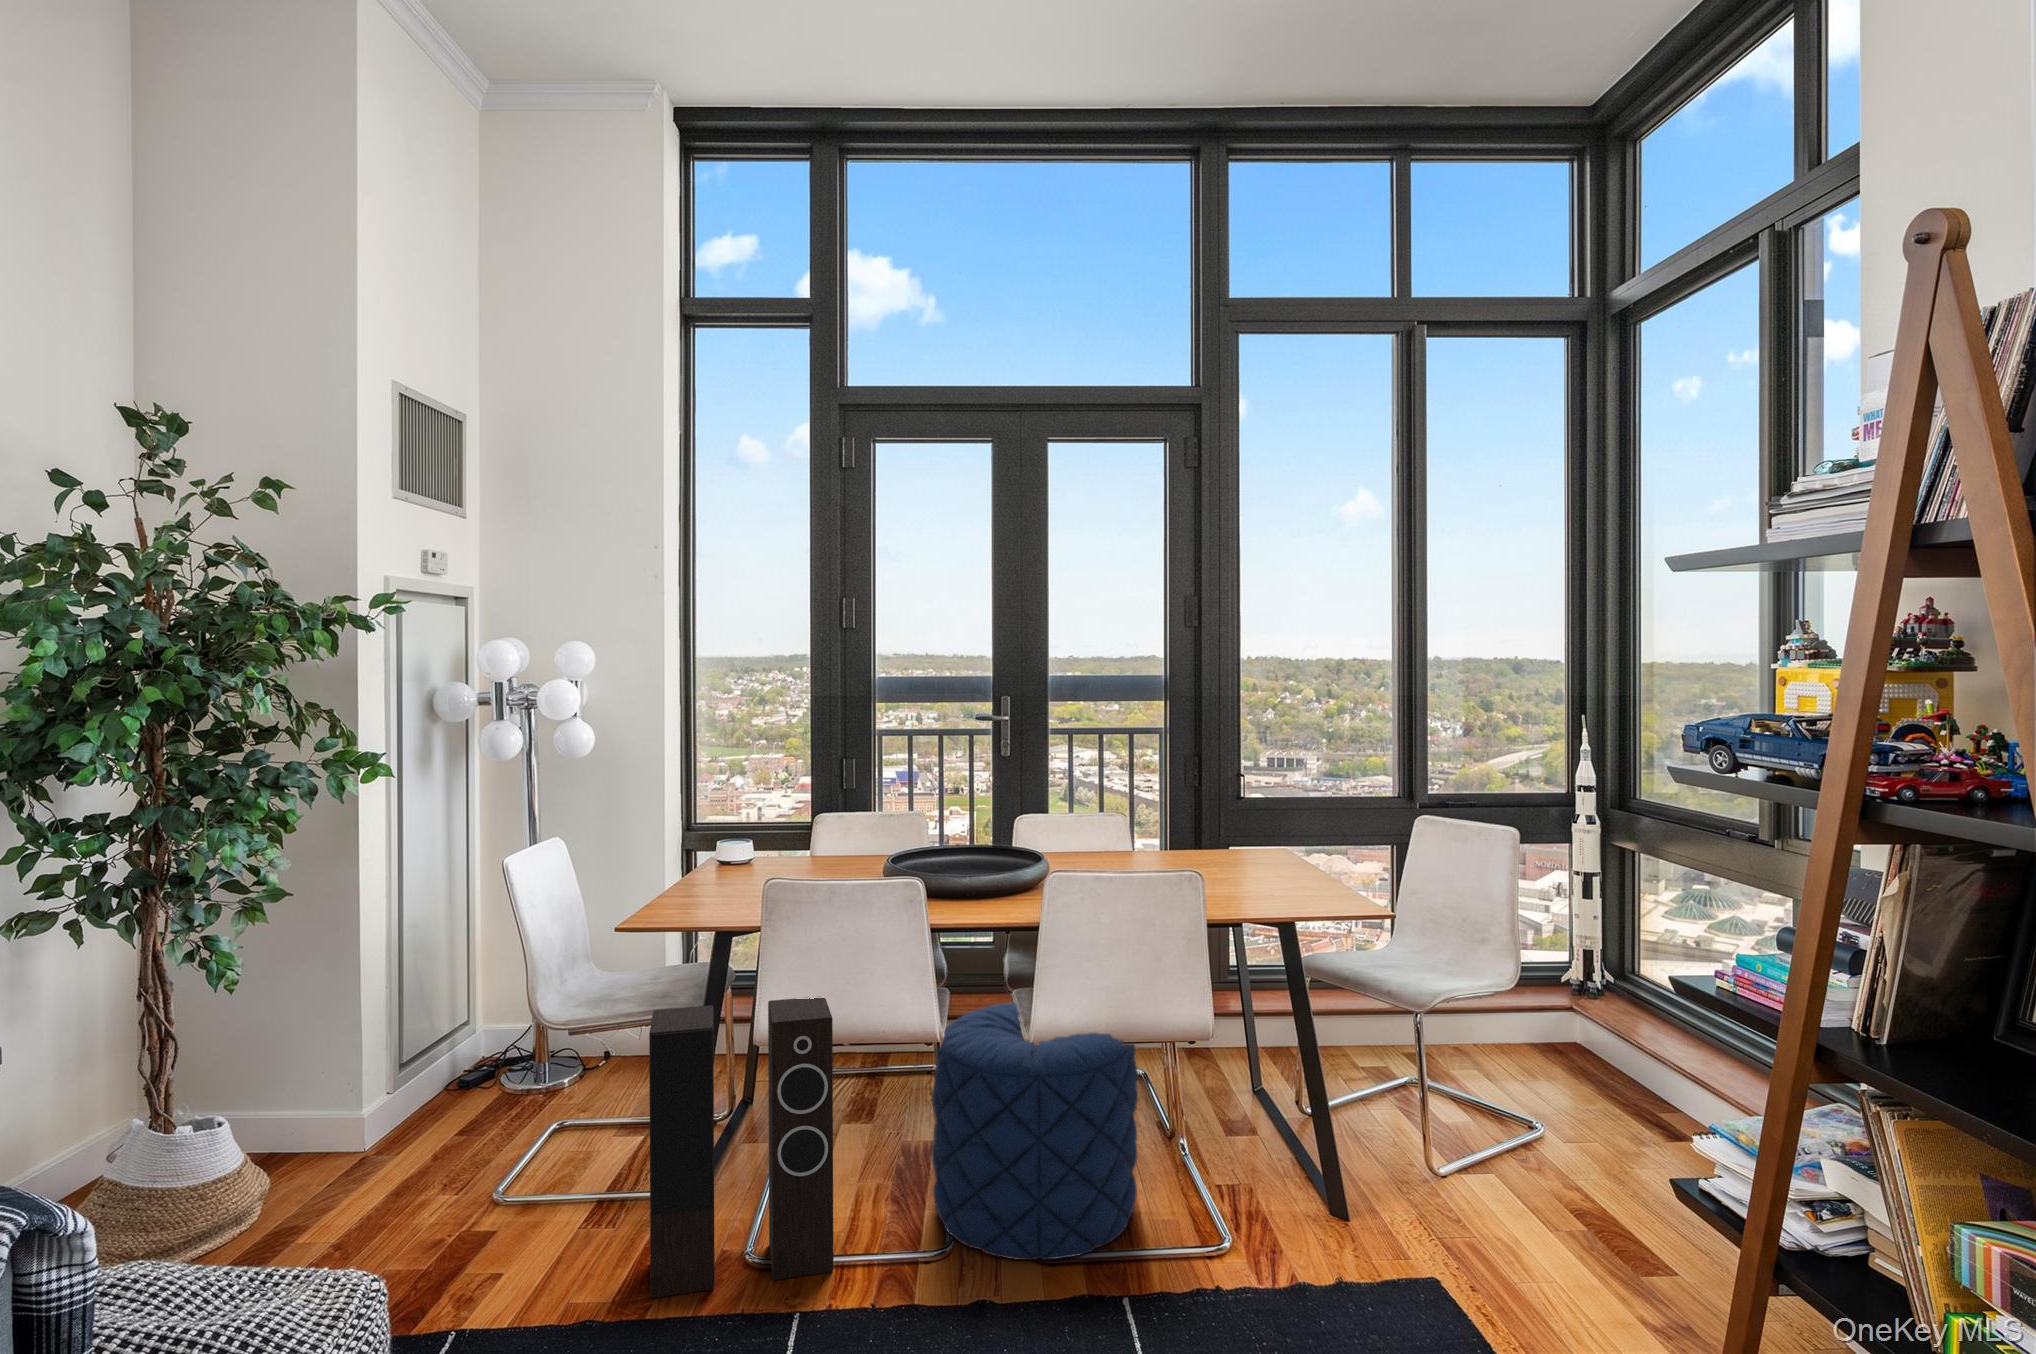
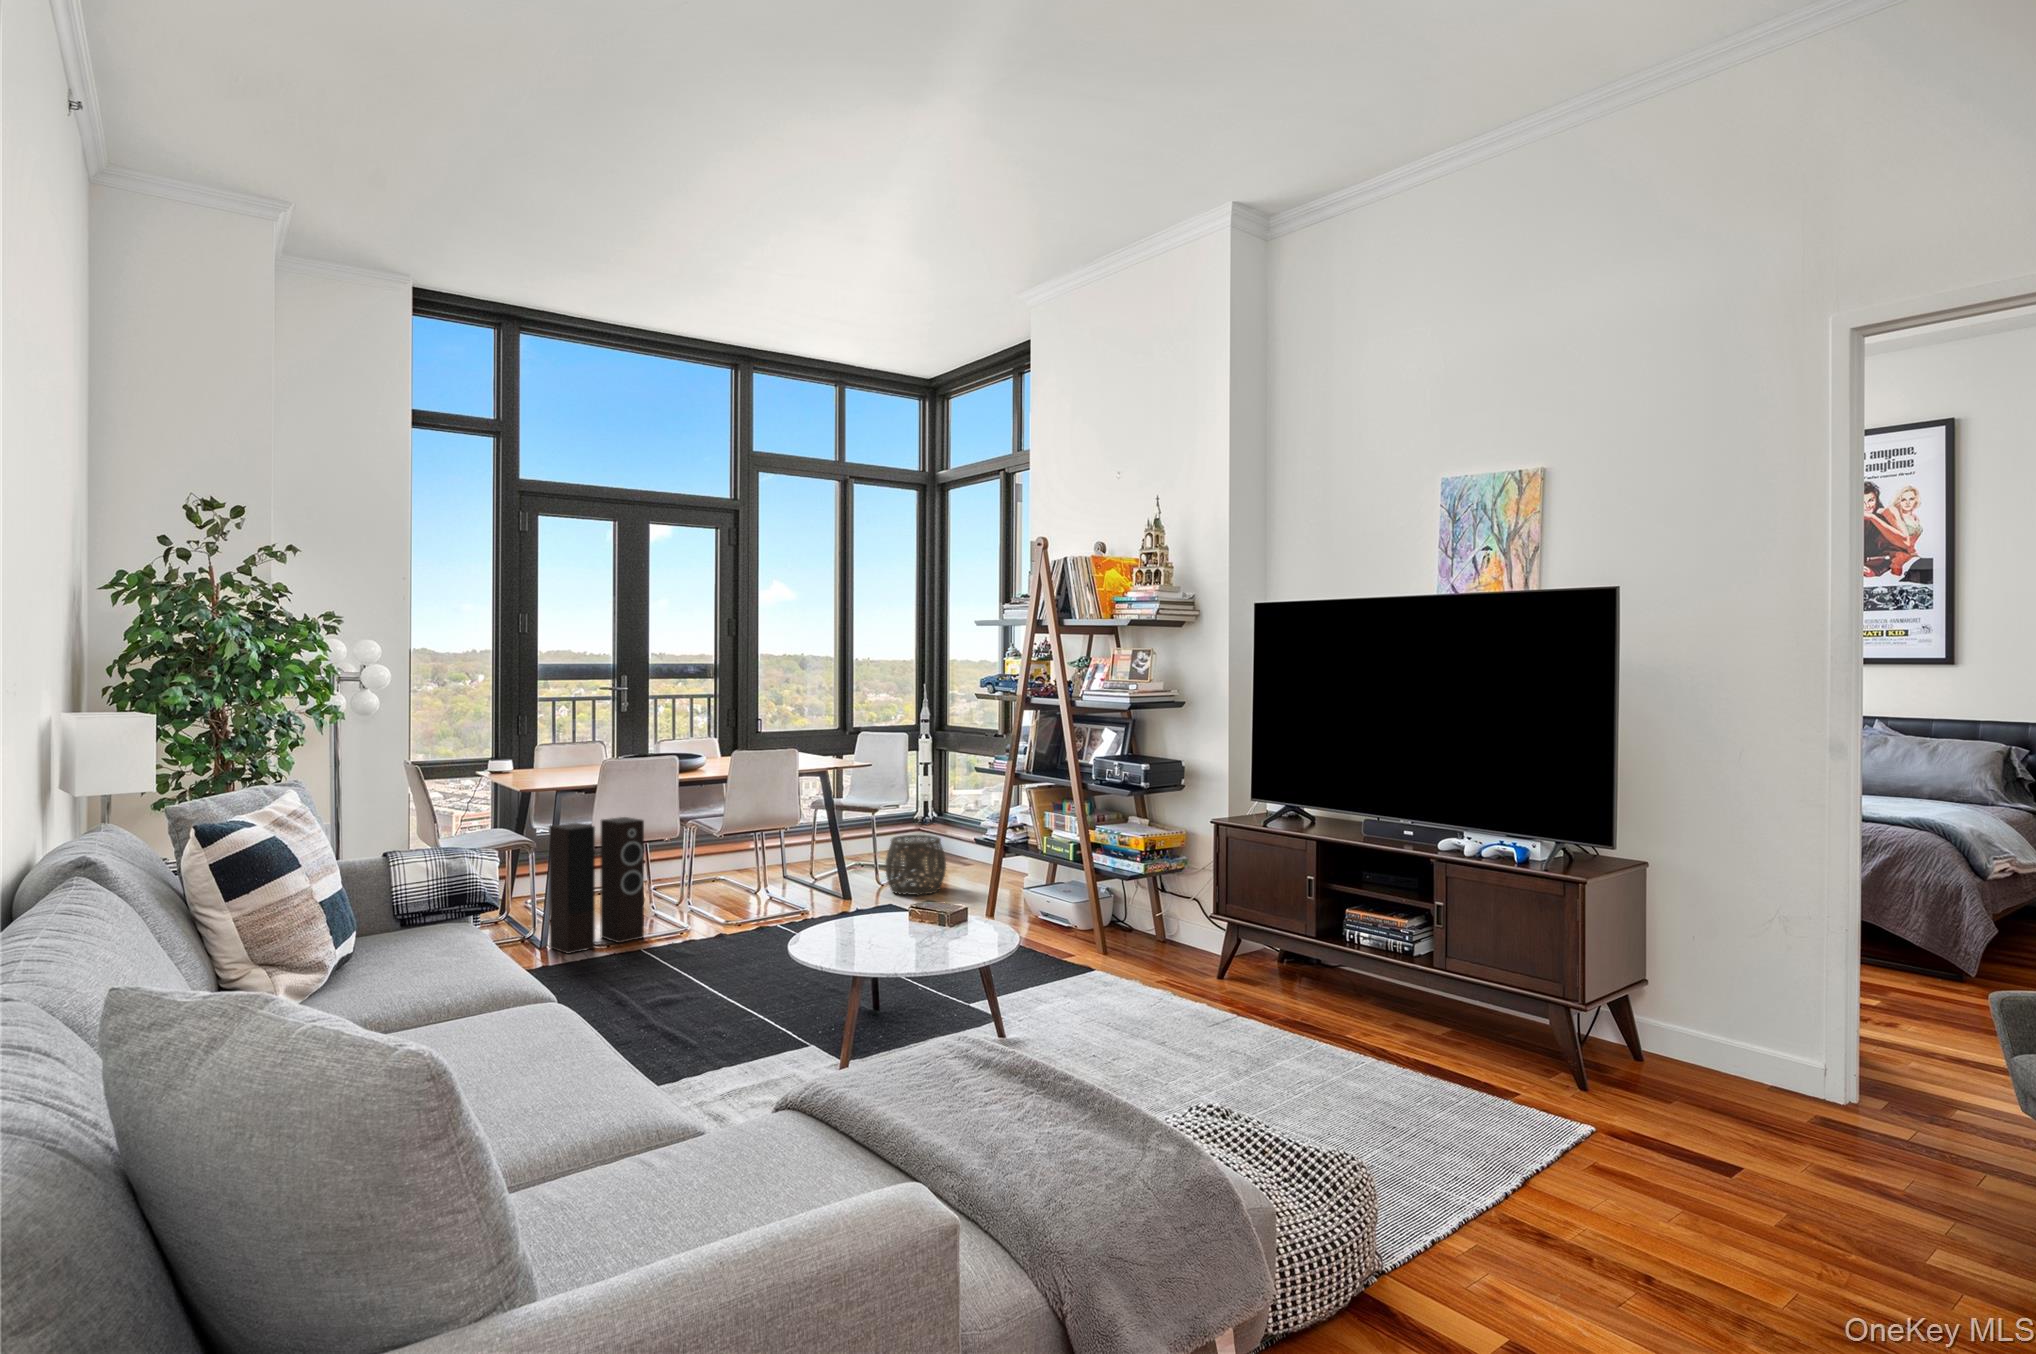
pouf: present [932,1002,1138,1260] -> none [665,821,766,925]
woven basket: none [1436,1078,1603,1257] -> present [885,835,946,896]

